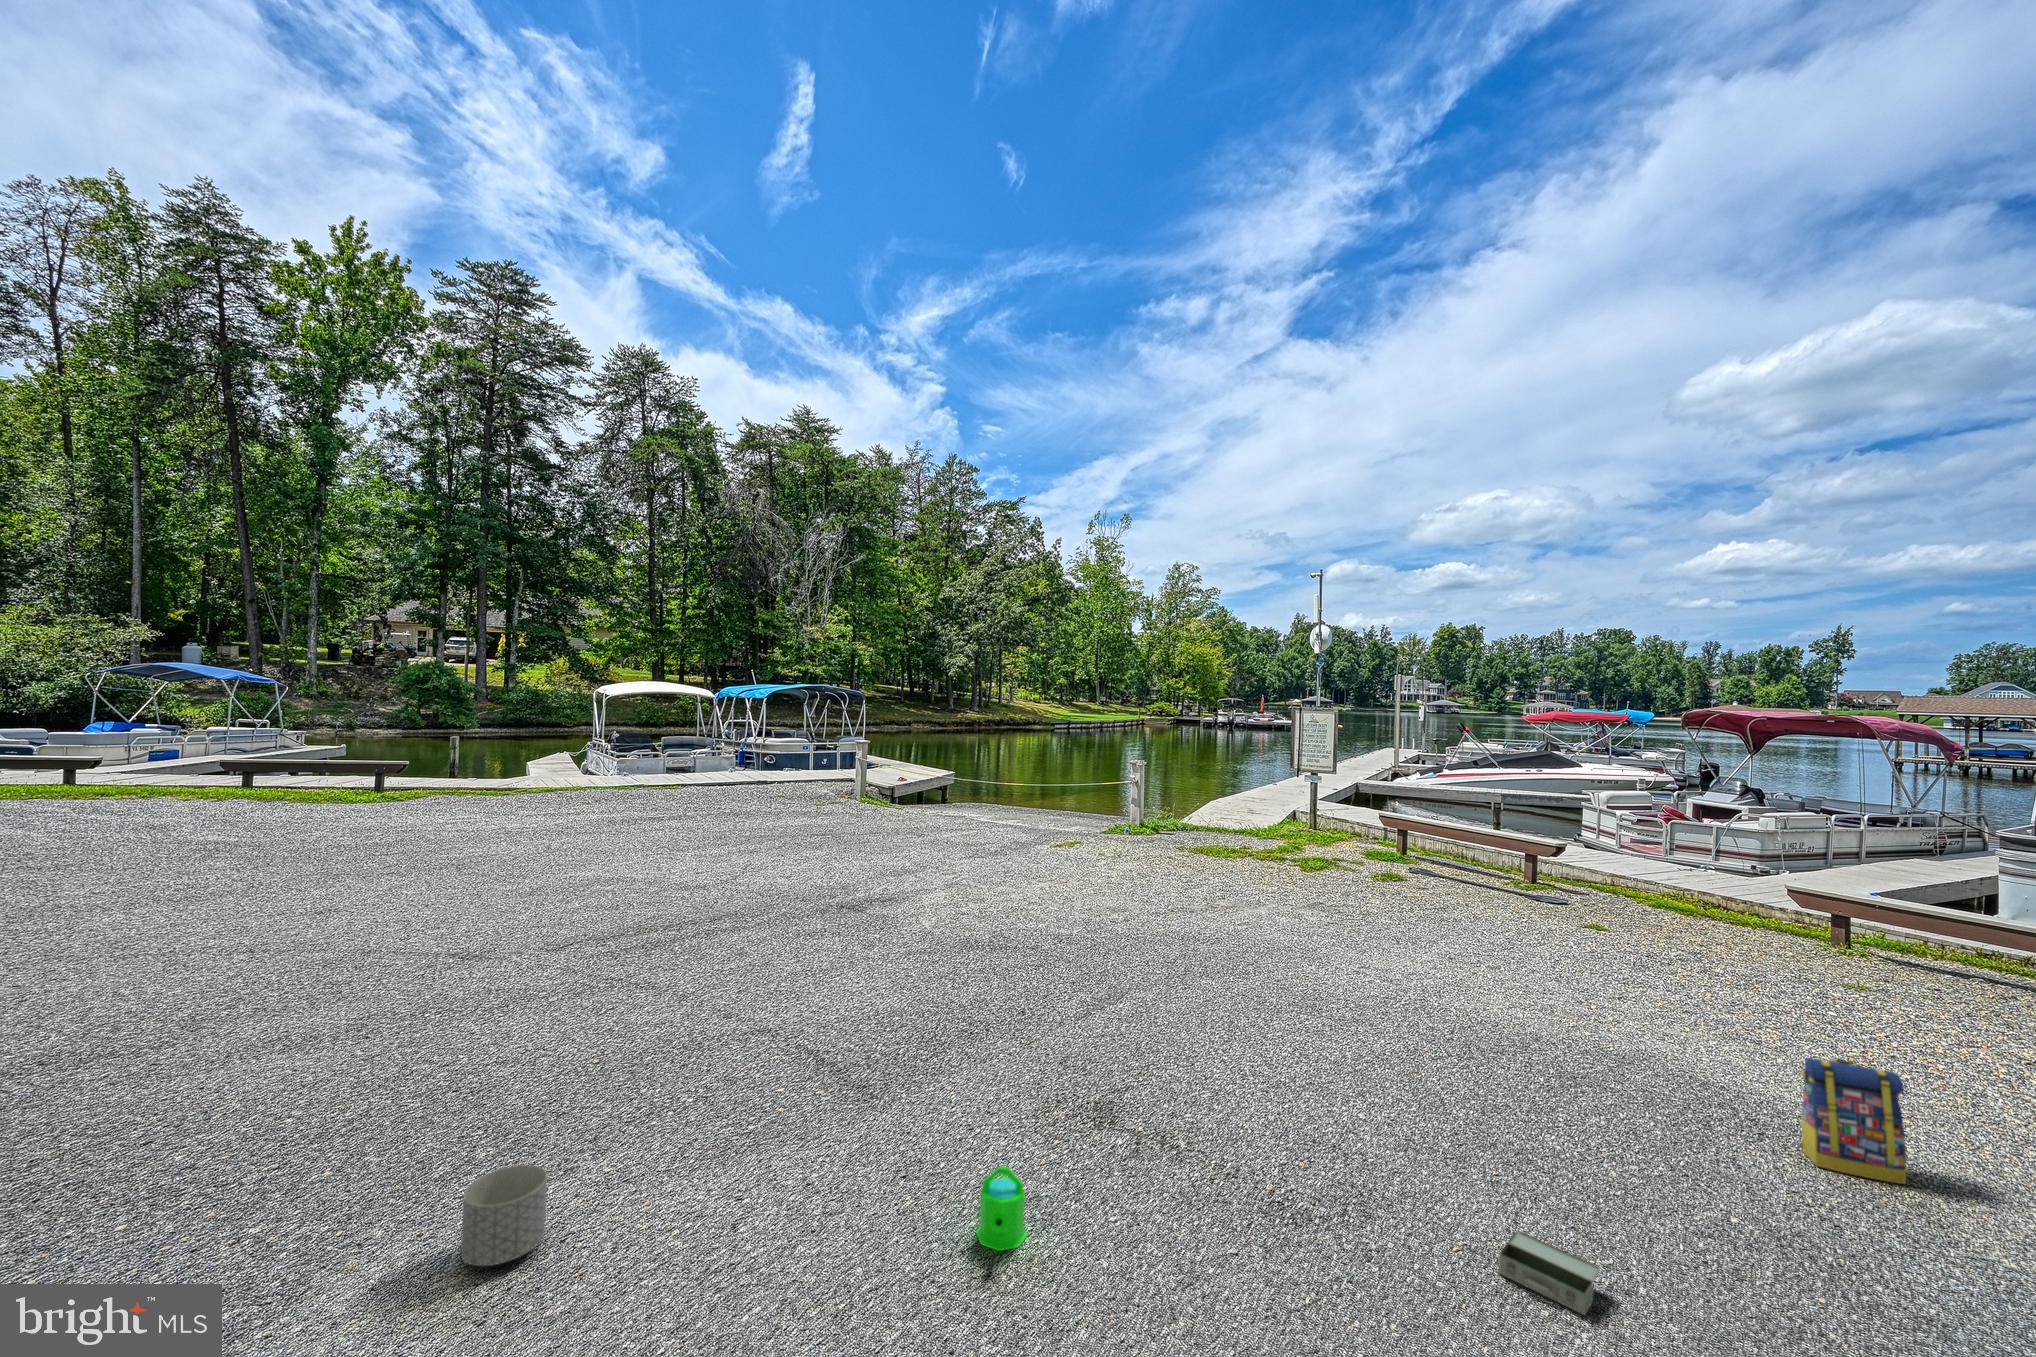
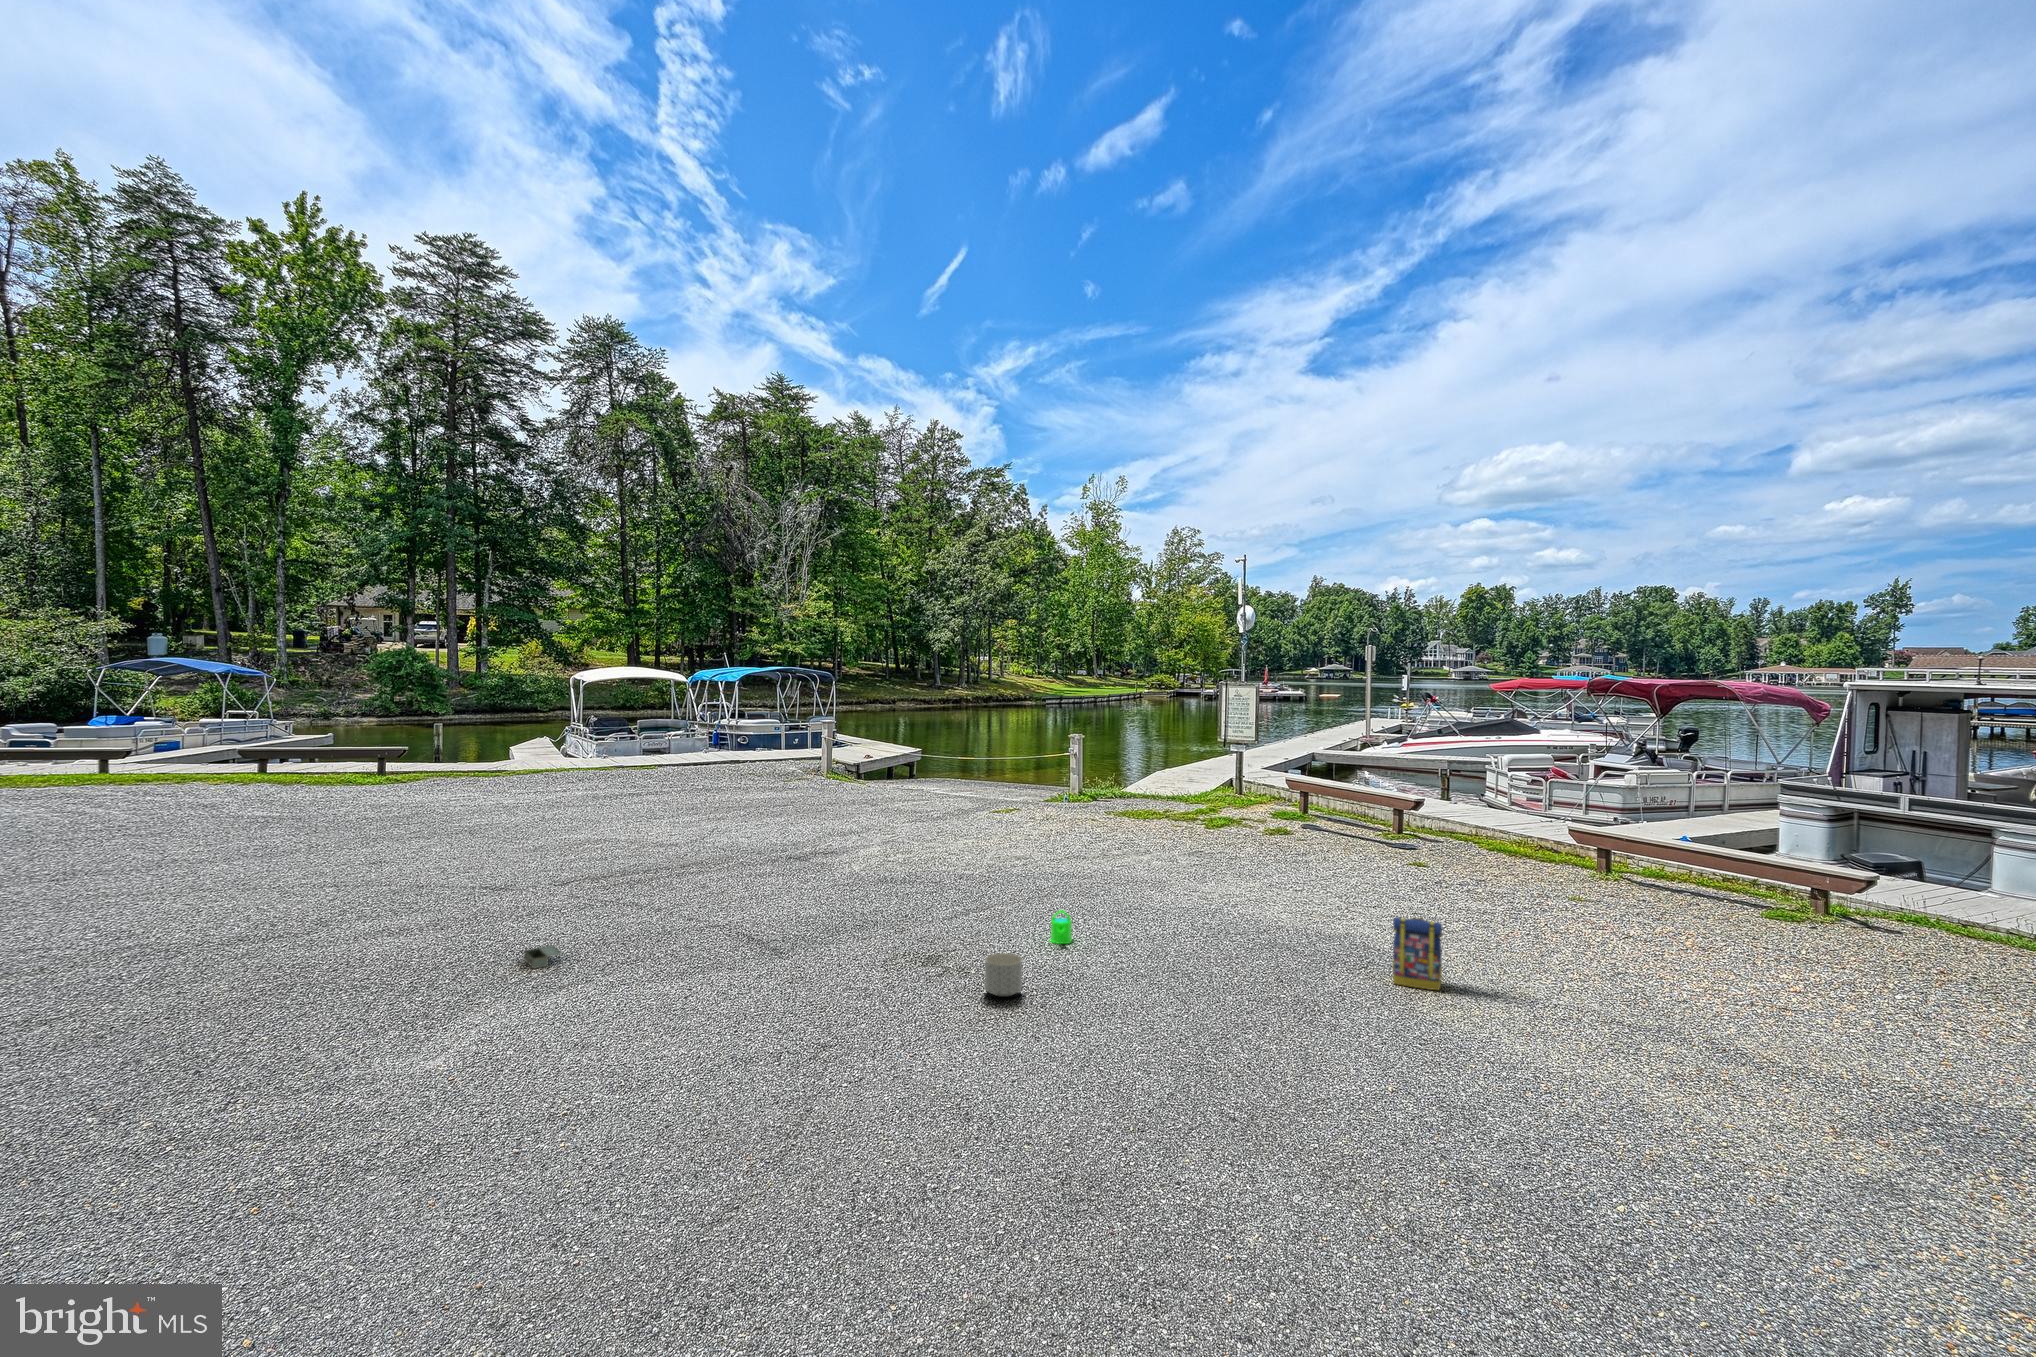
planter: present [461,1165,547,1266] -> present [985,953,1022,997]
watering can: present [976,1166,1027,1251] -> present [1050,910,1072,944]
toolbox: present [1499,1231,1600,1315] -> present [524,945,561,969]

